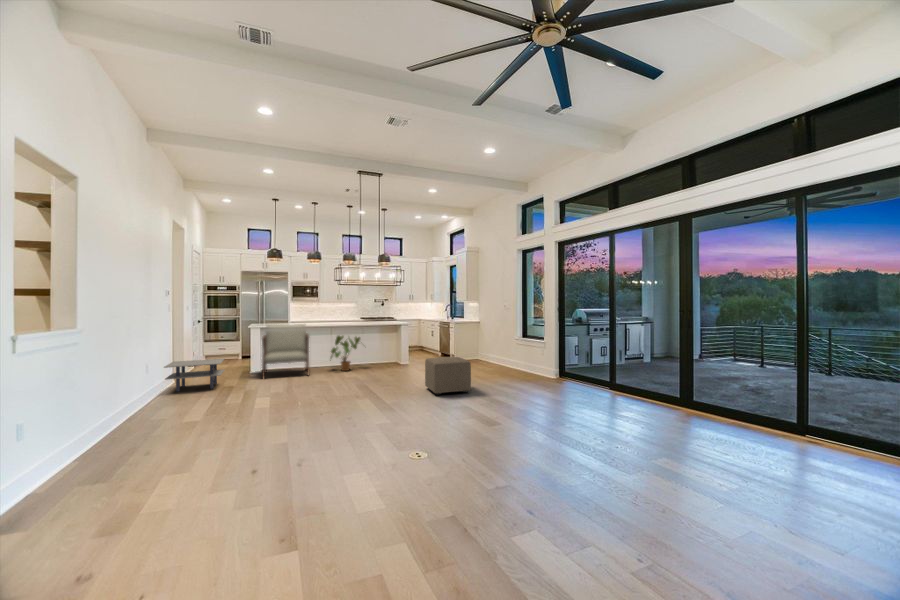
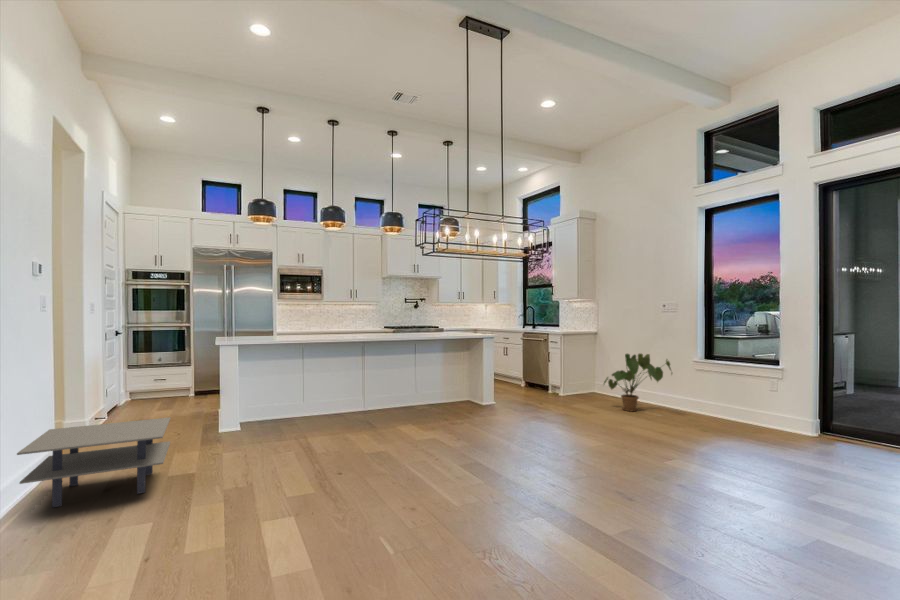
lounge chair: present [262,324,310,378] -> none [246,339,343,456]
house plant: present [331,336,360,371] -> present [604,354,672,412]
ottoman: present [425,357,471,395] -> none [626,412,755,512]

